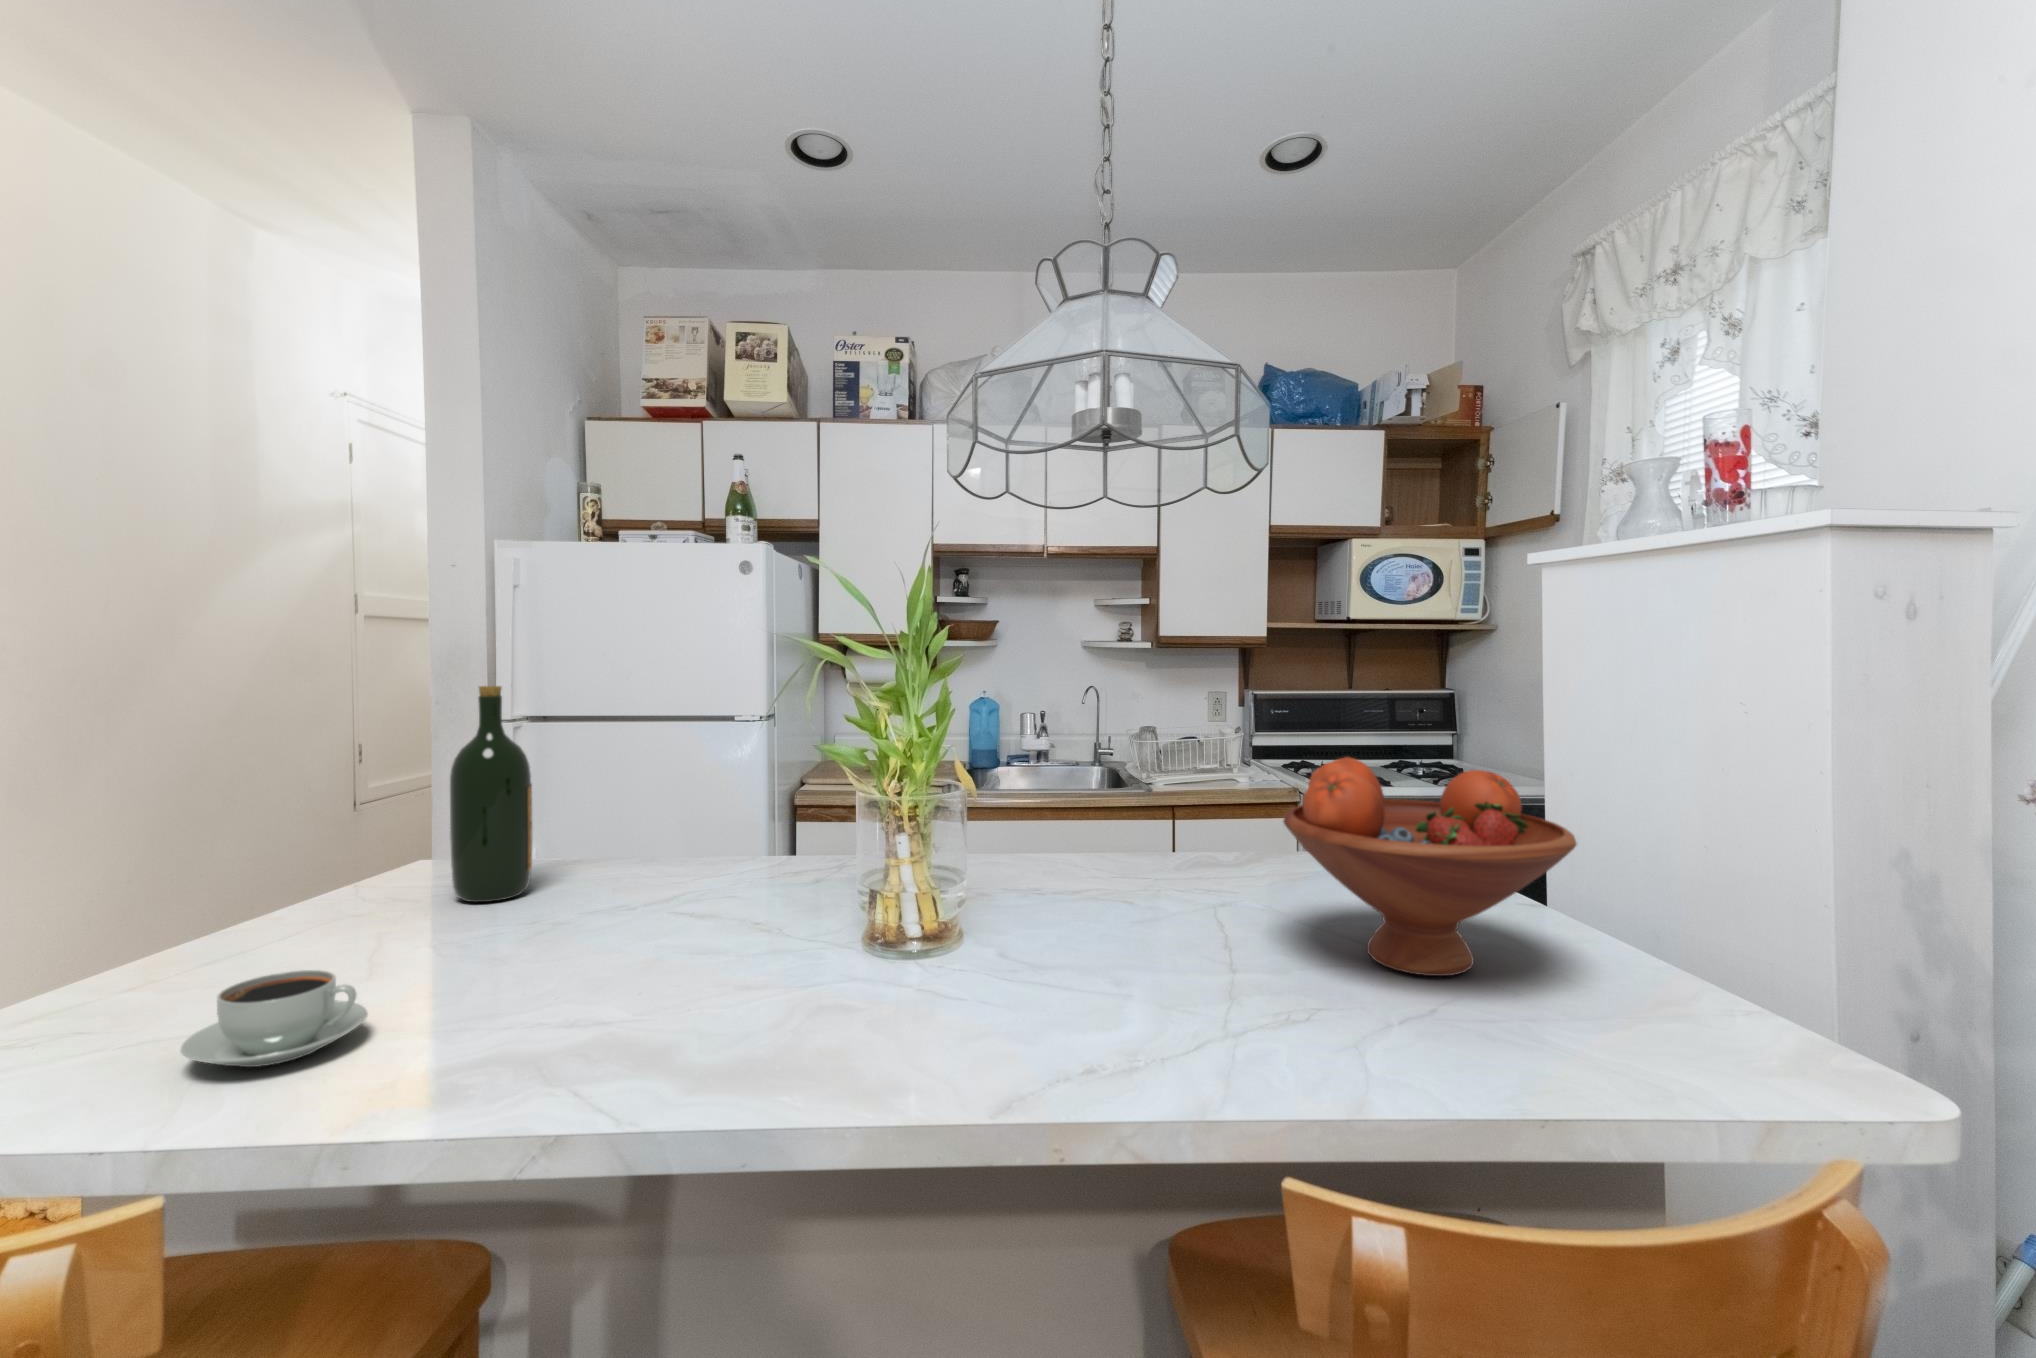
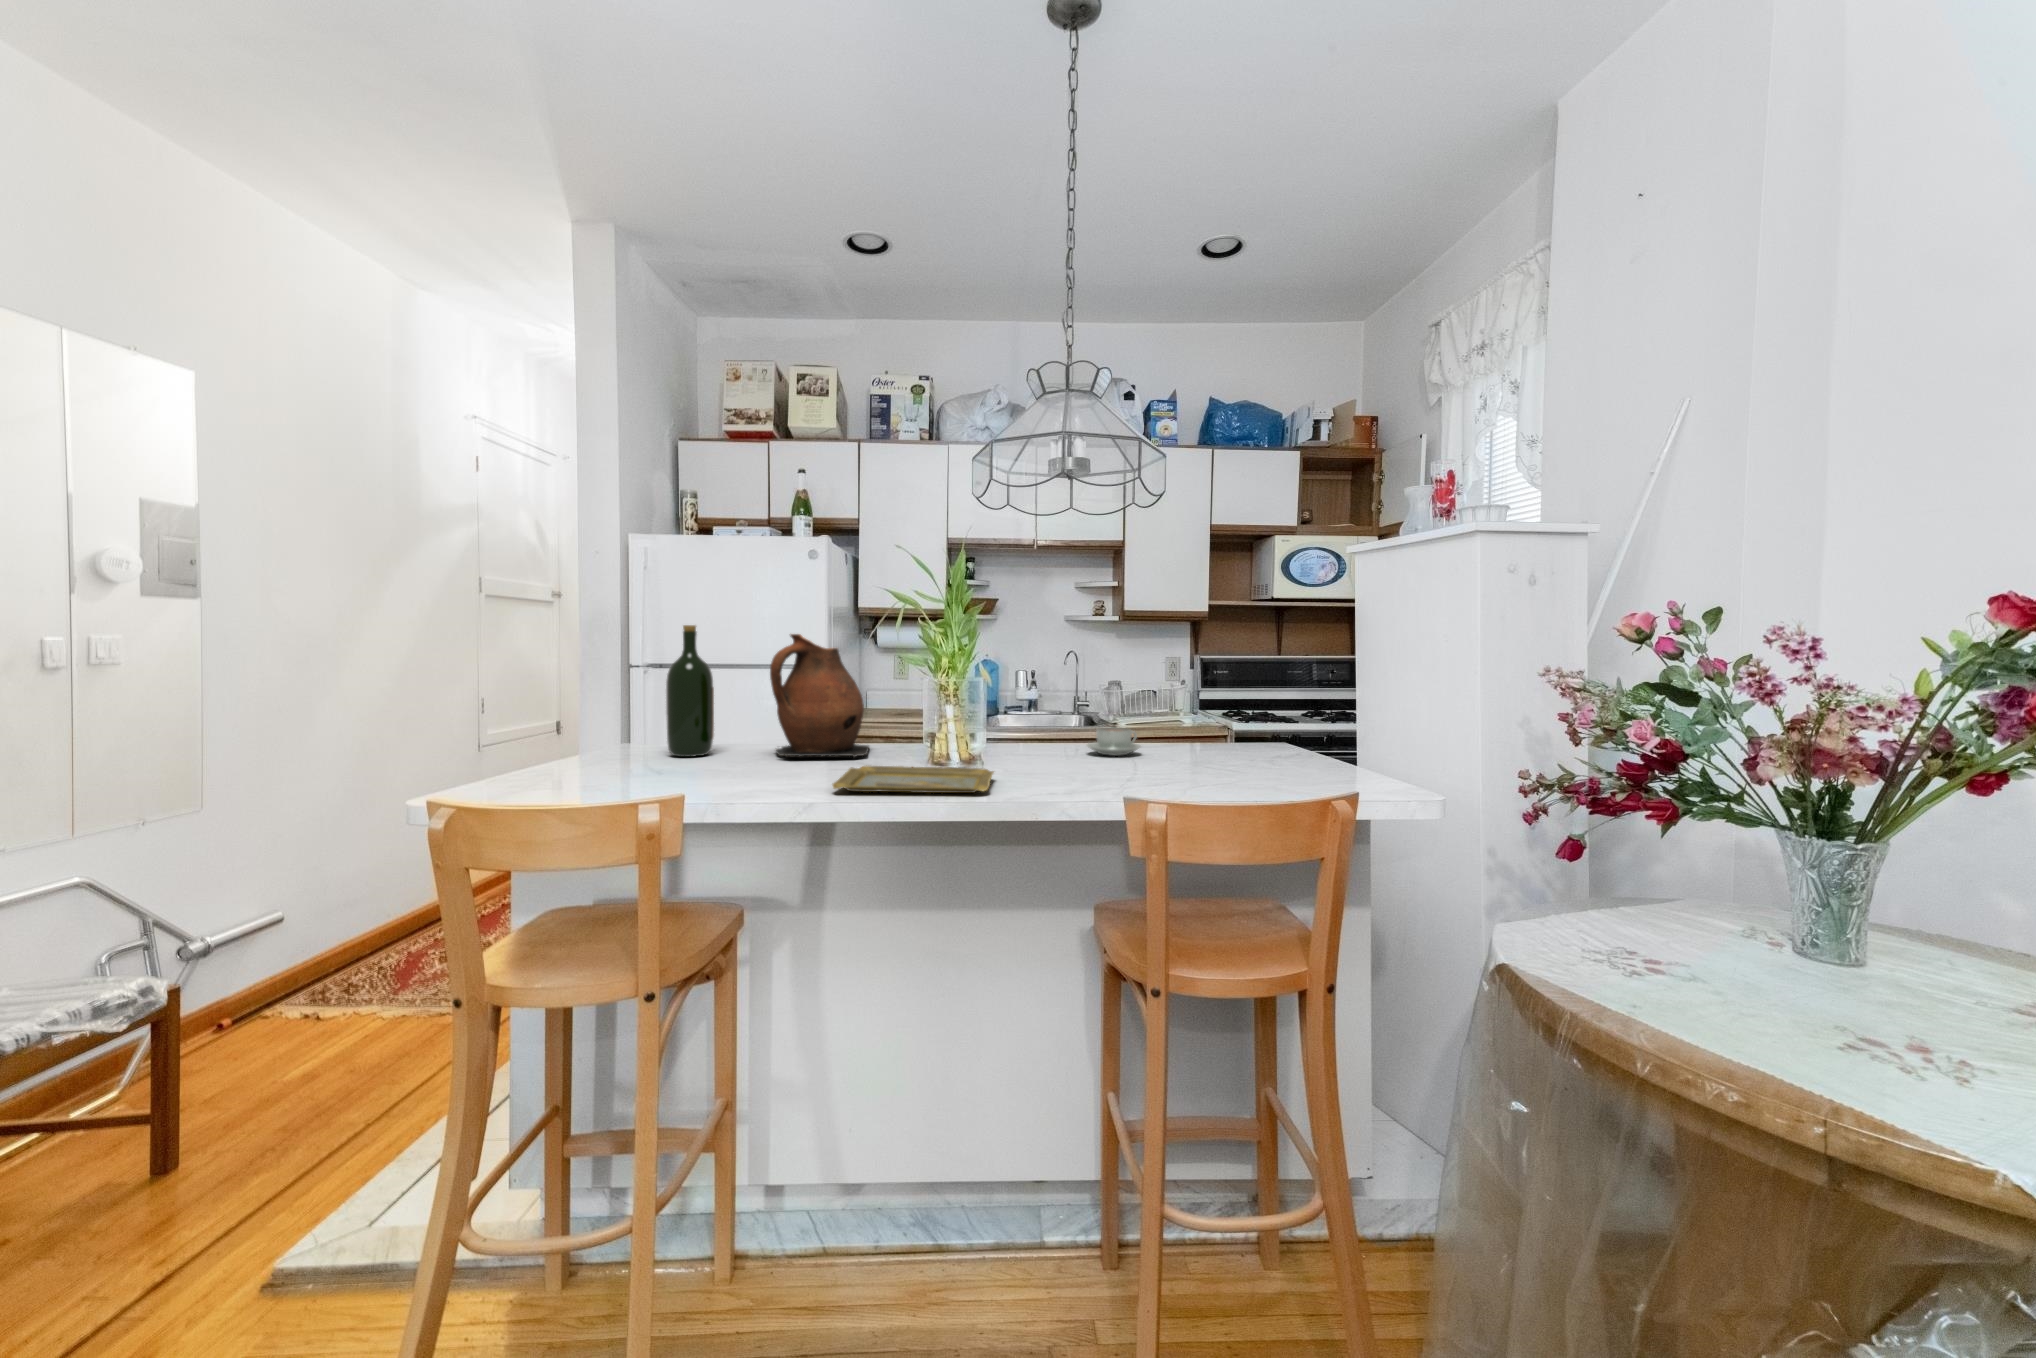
ceramic pitcher: none [614,700,791,909] -> present [770,634,870,758]
fruit bowl: present [1283,757,1577,976] -> none [1166,663,1320,778]
tray: none [655,954,981,1050] -> present [833,765,994,793]
coffee cup: present [181,970,368,1067] -> present [1087,728,1141,756]

